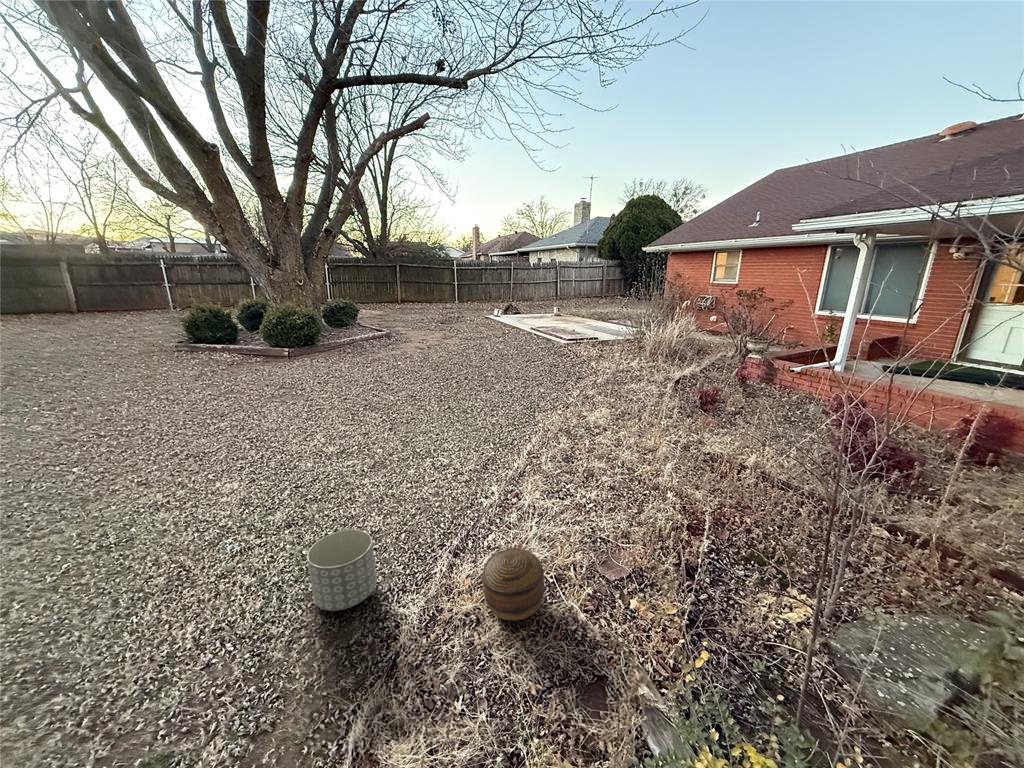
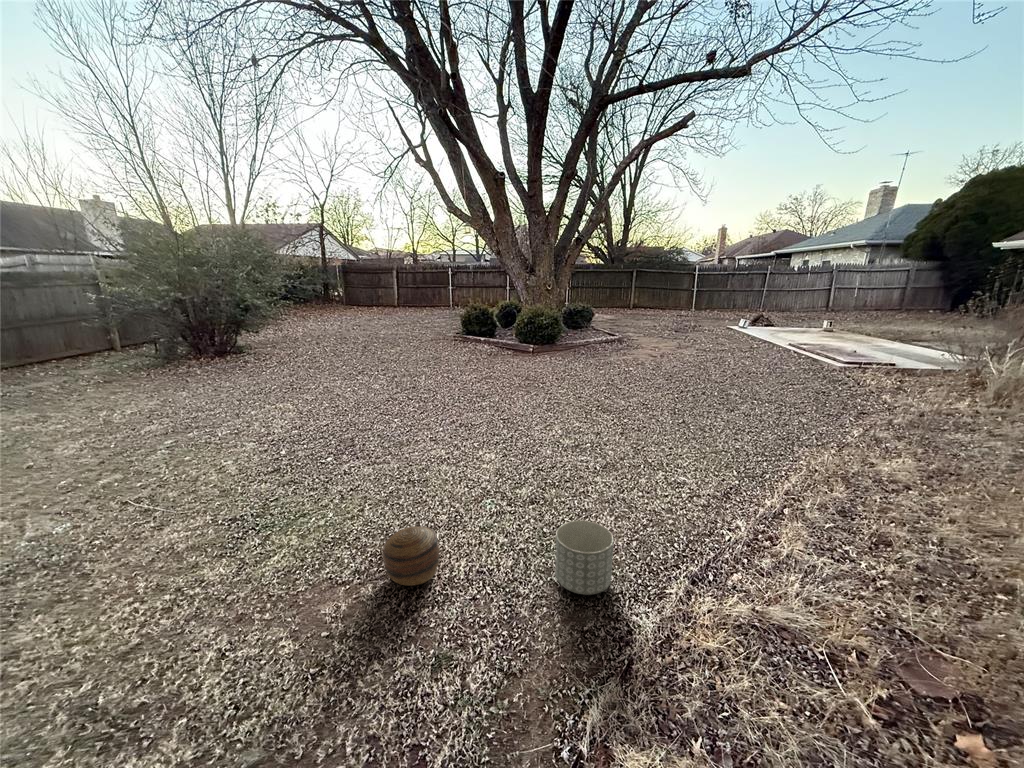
basket: present [482,549,544,620] -> present [383,526,440,586]

